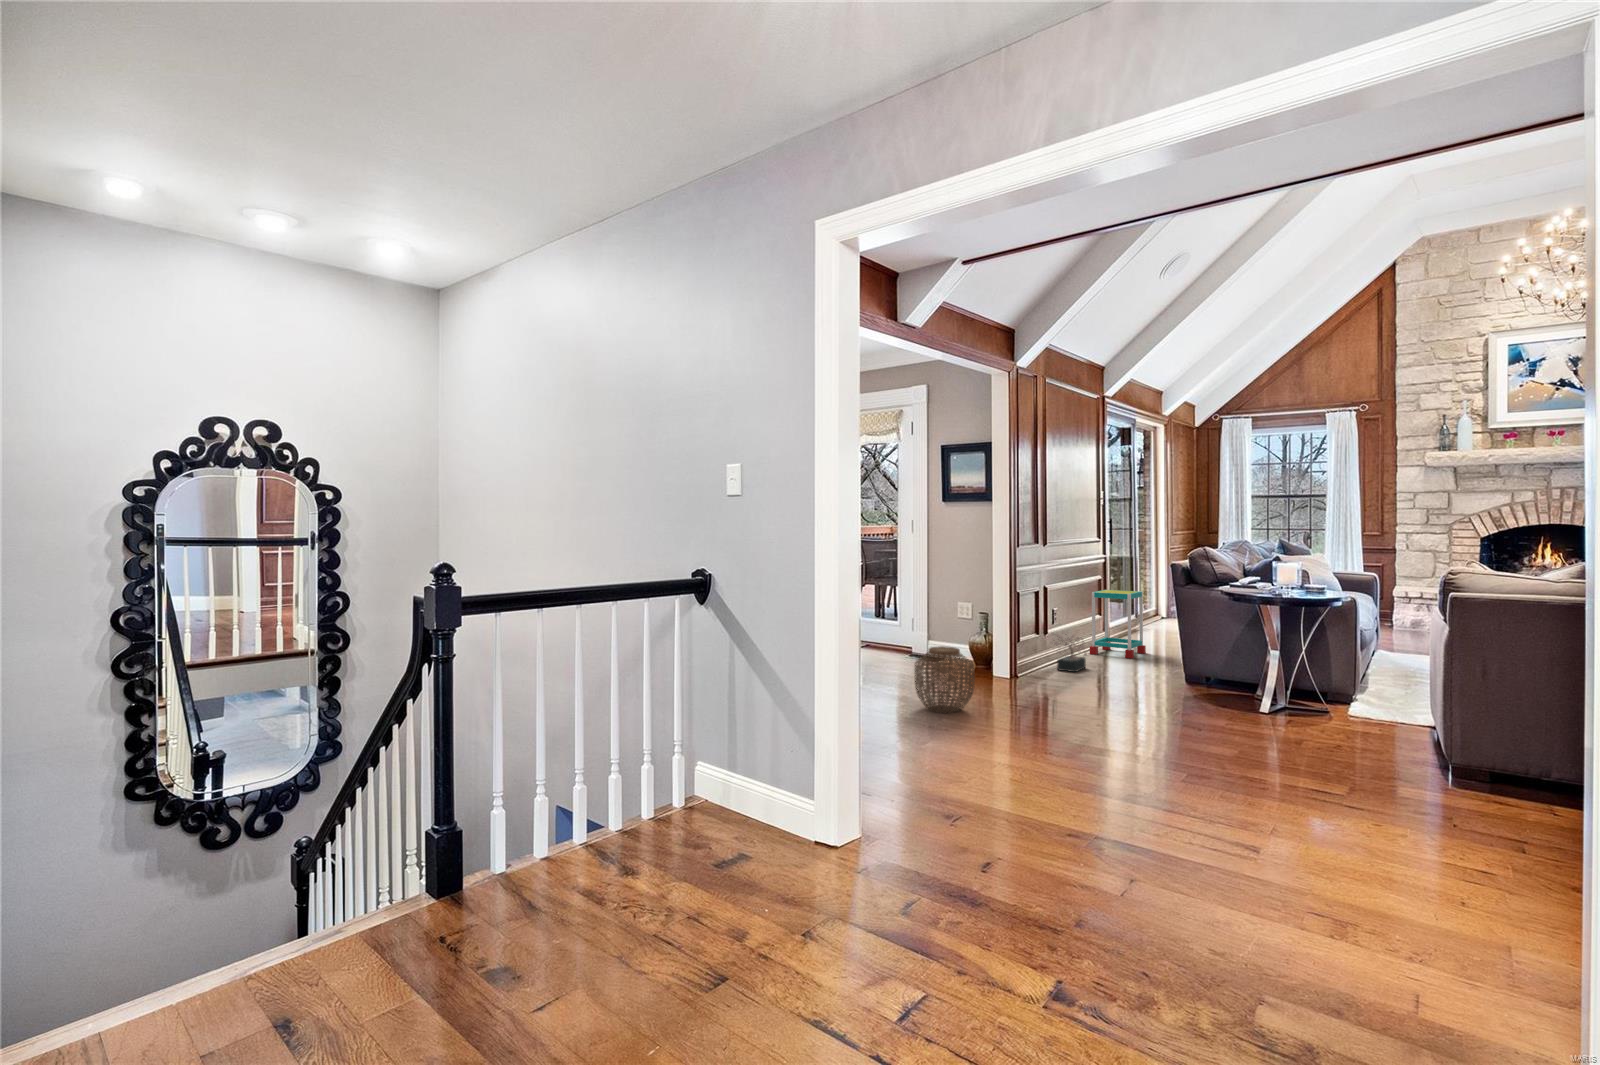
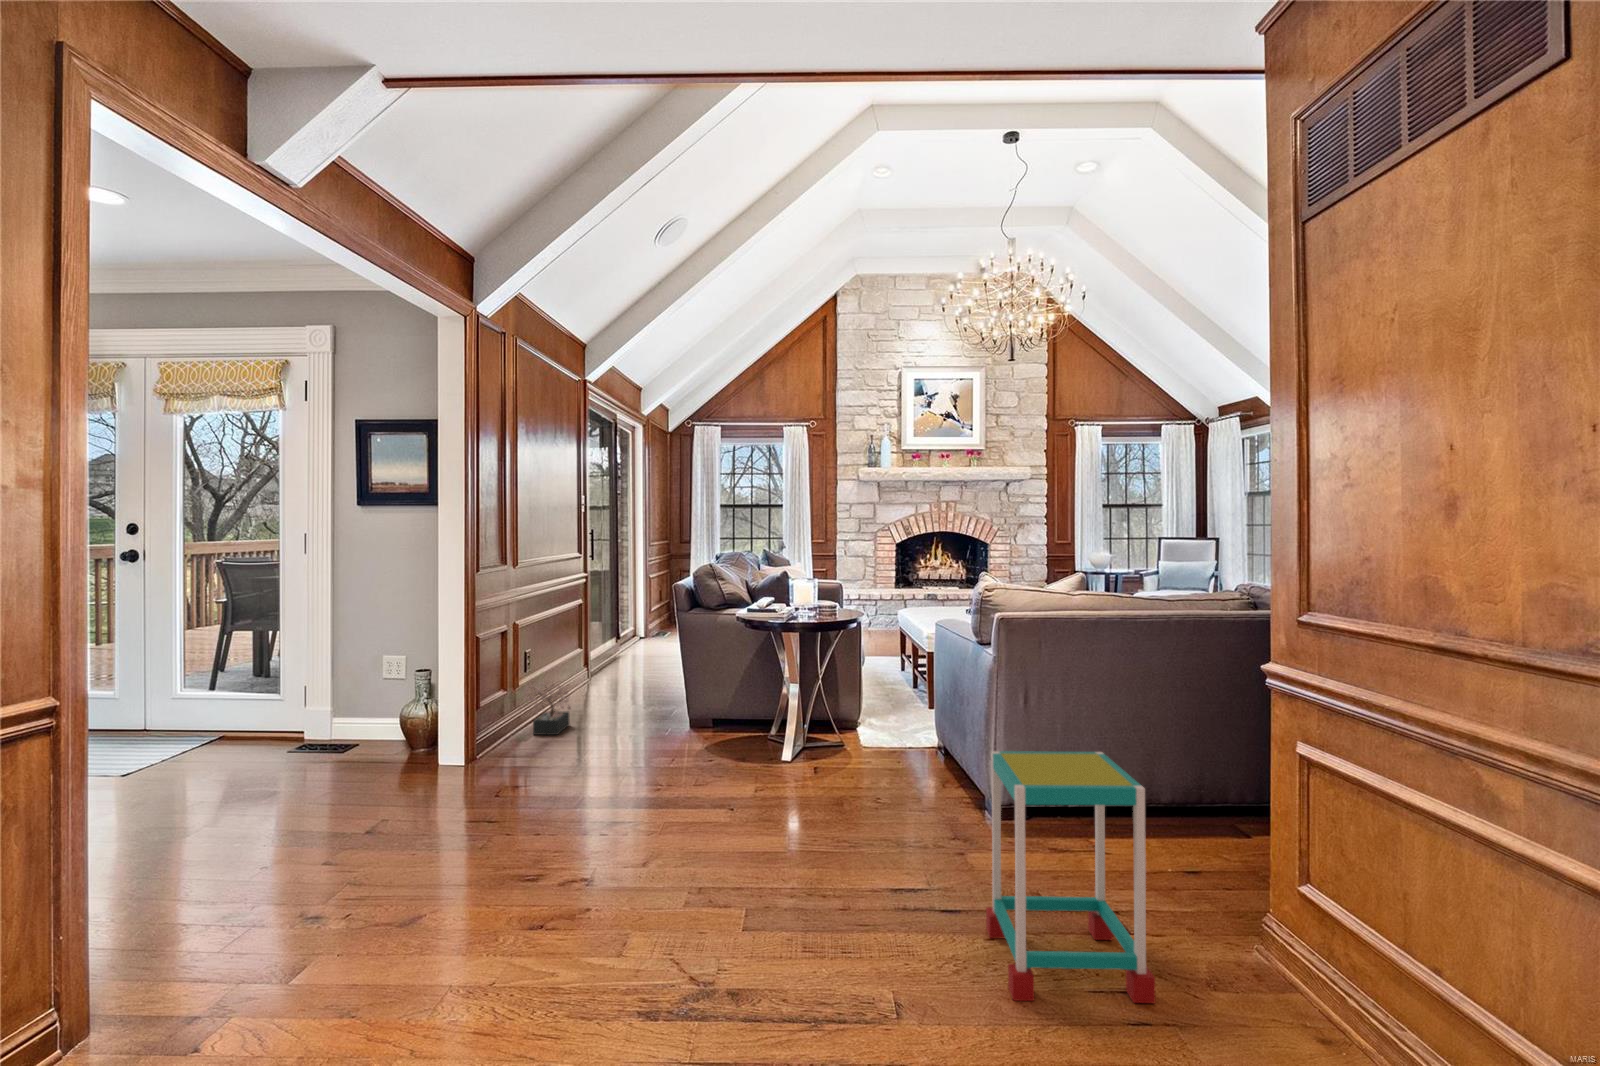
side table: present [1090,590,1146,658] -> present [986,751,1155,1003]
woven basket: present [915,646,974,713] -> none [295,746,409,867]

